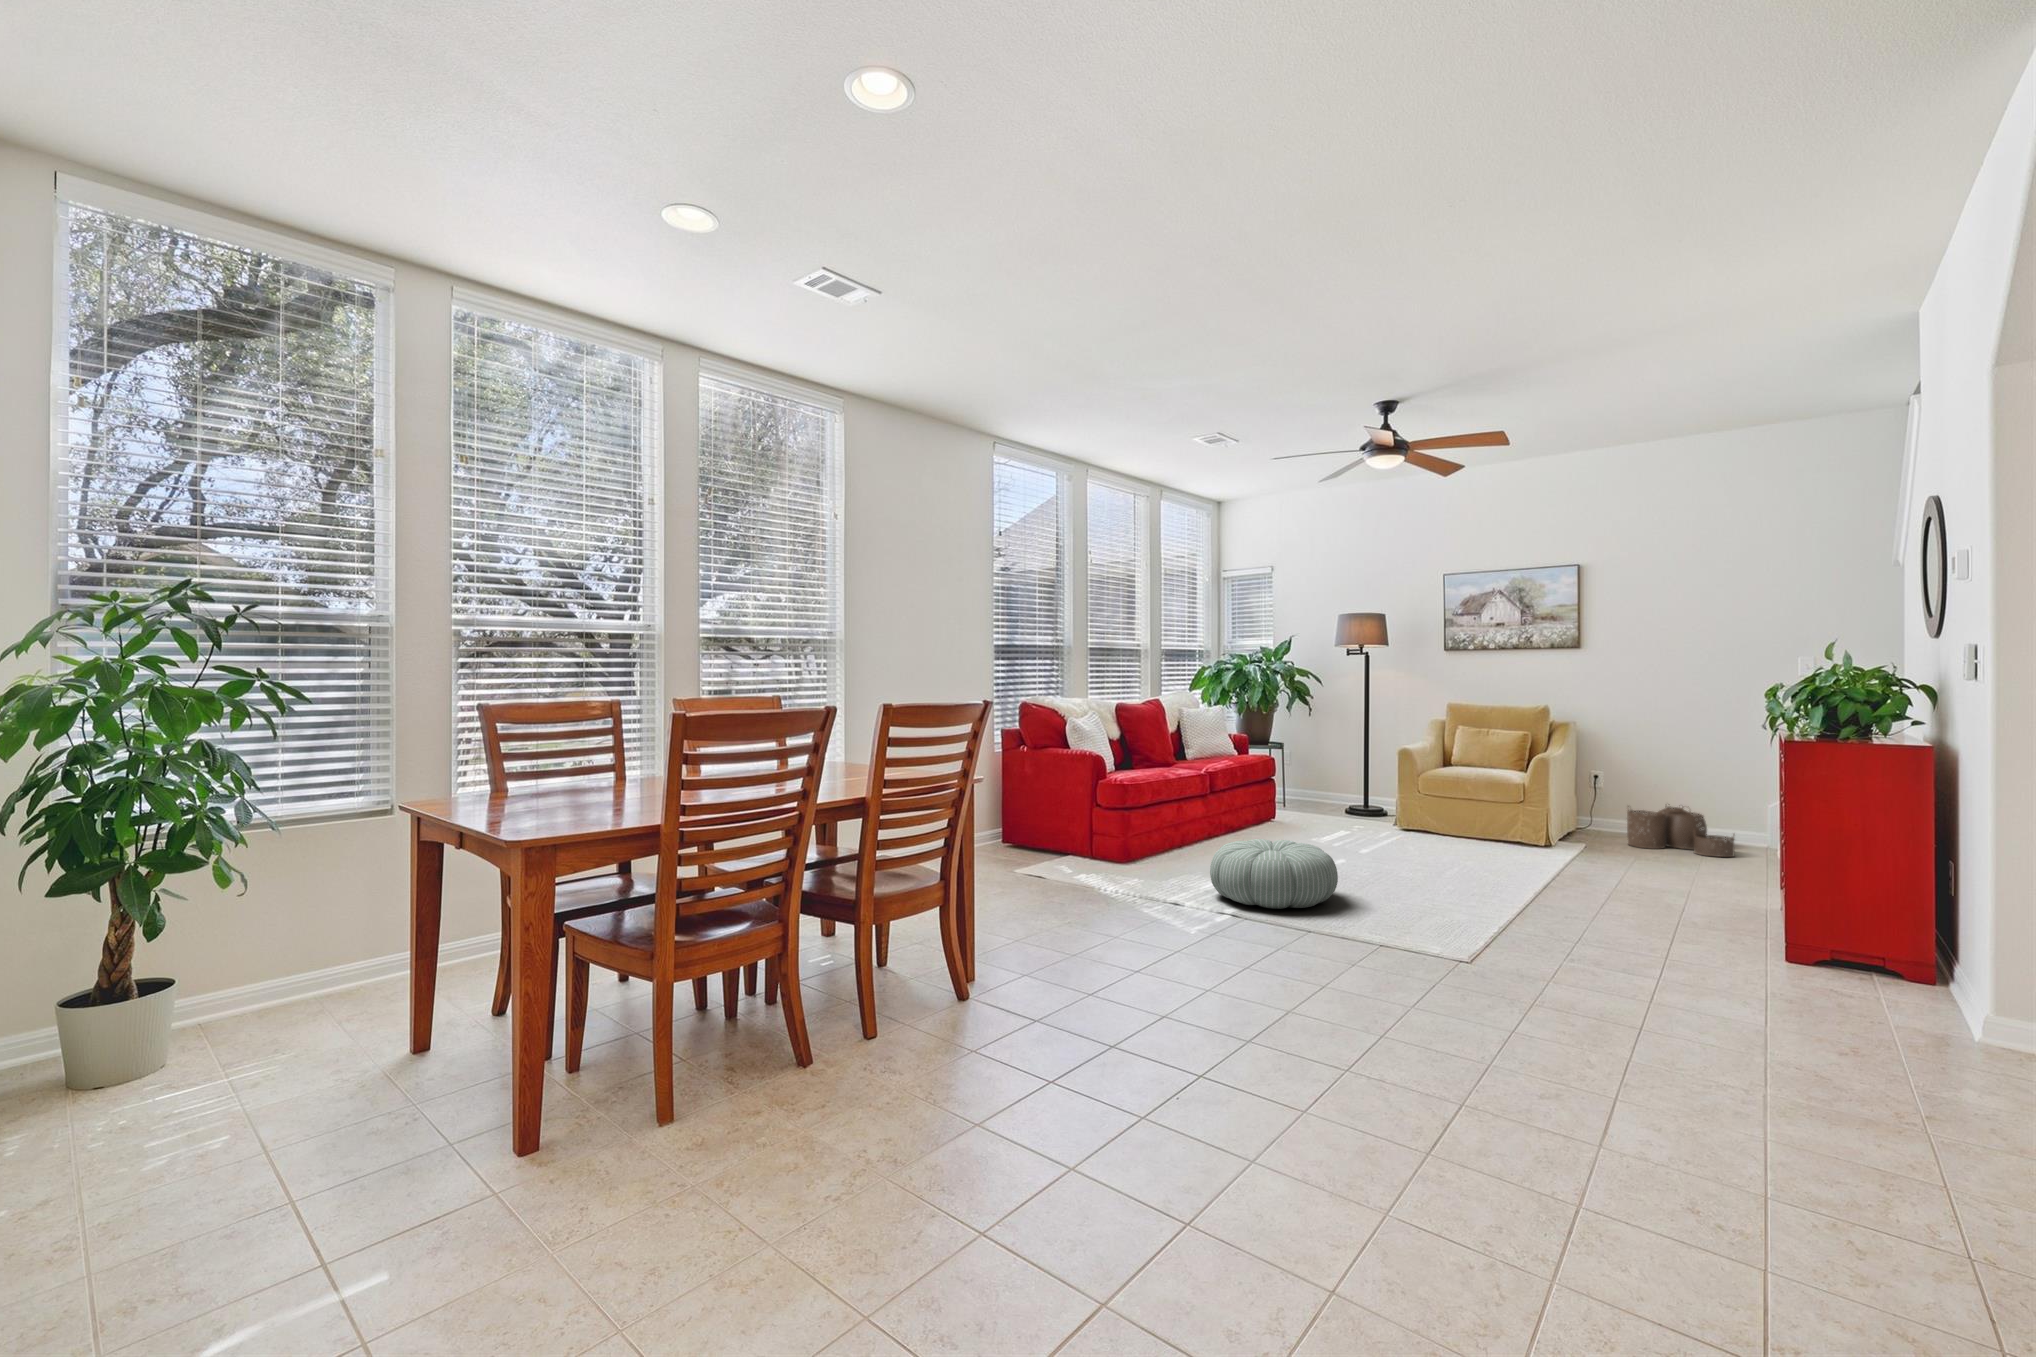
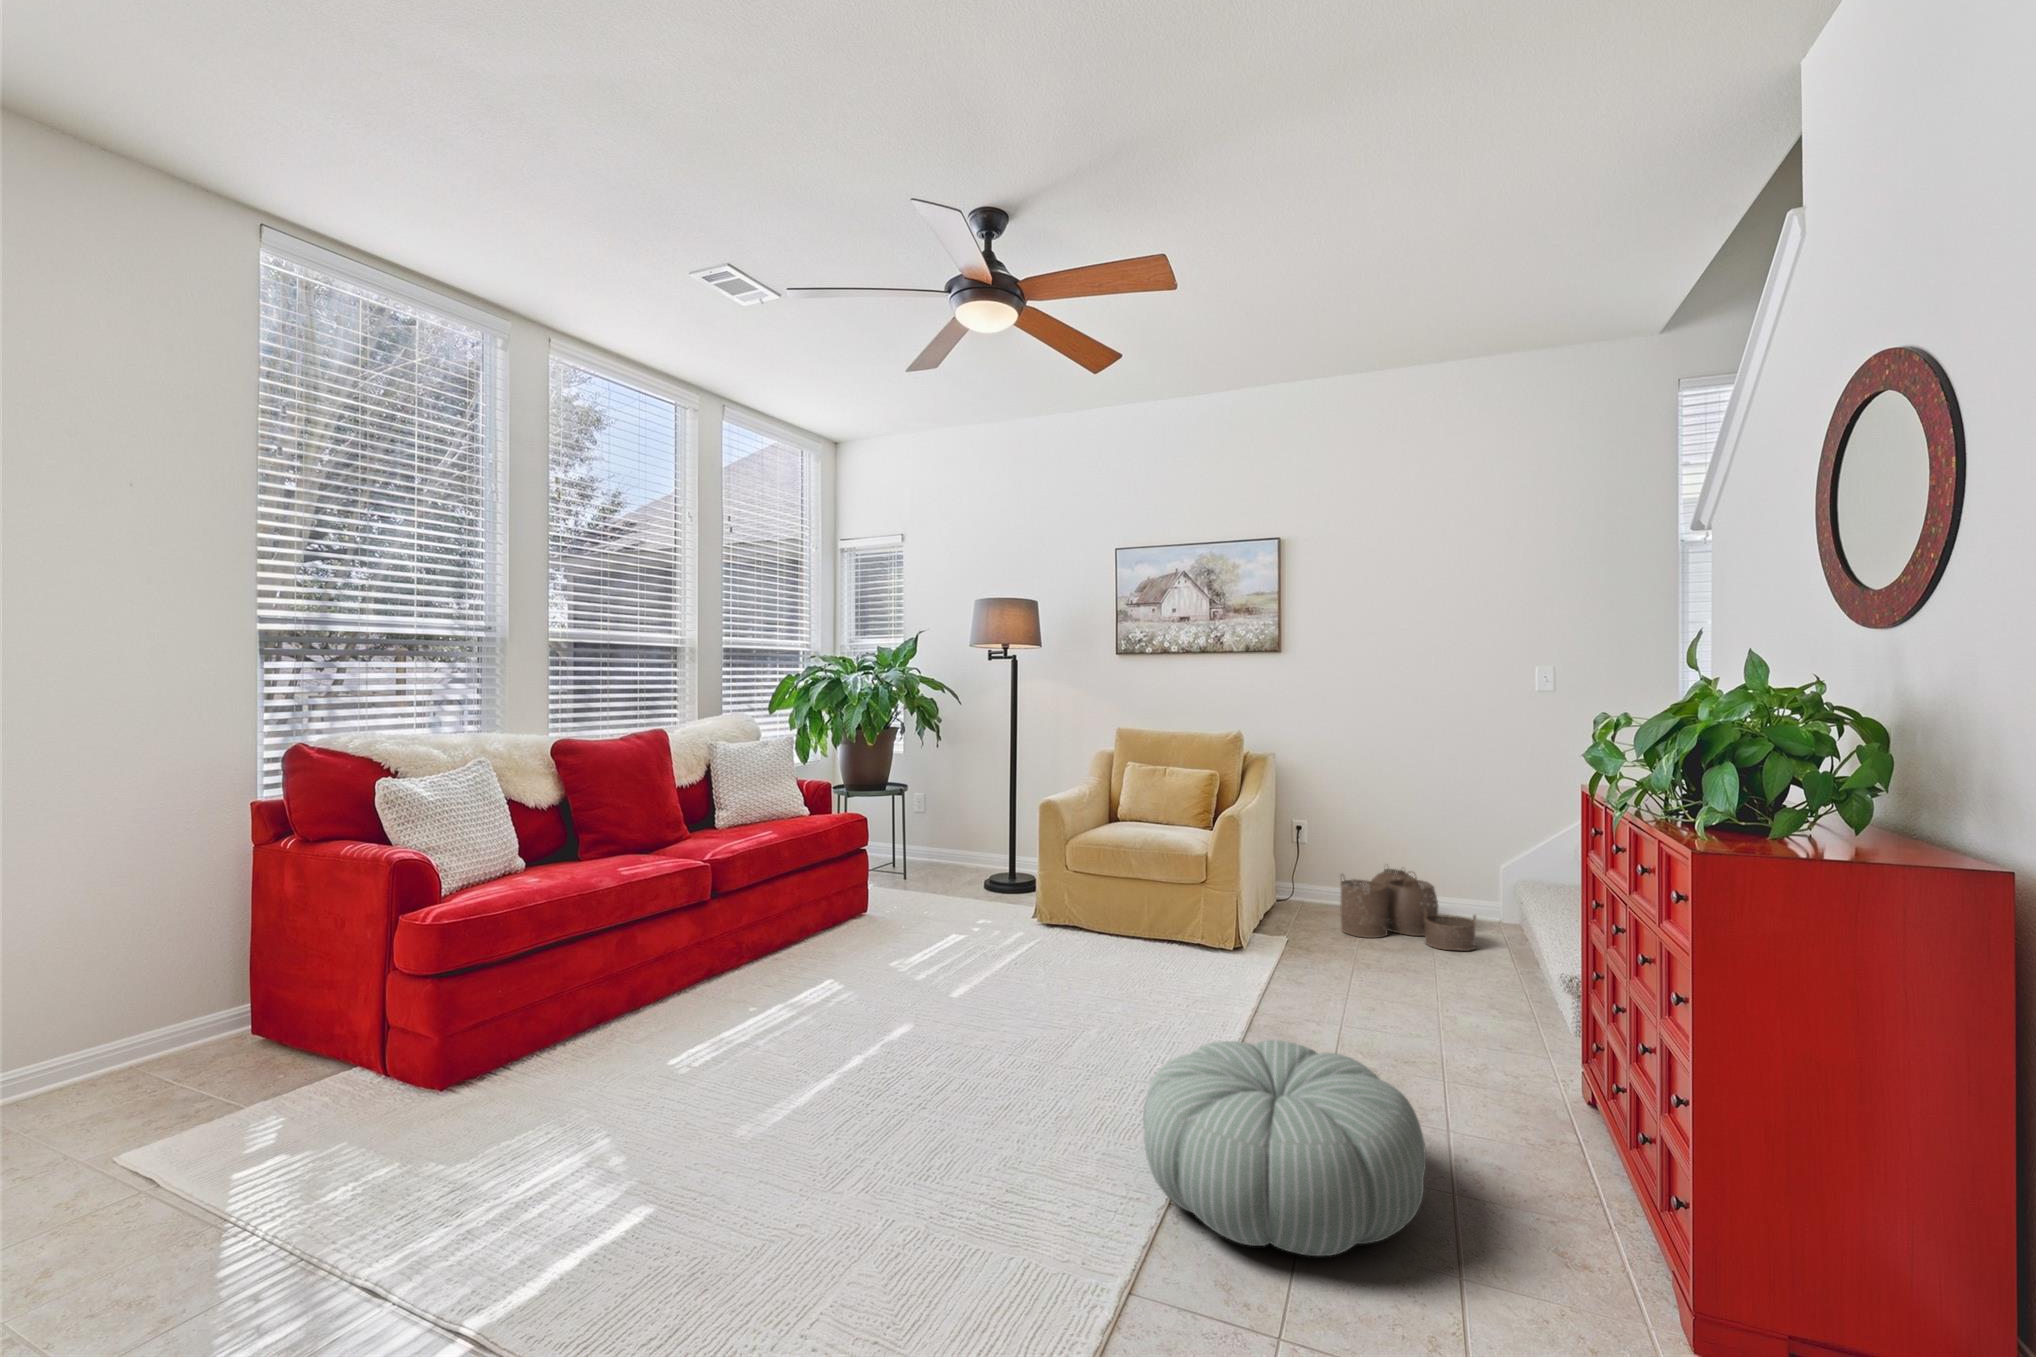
pouf: present [1210,839,1338,909] -> present [1143,1040,1426,1256]

